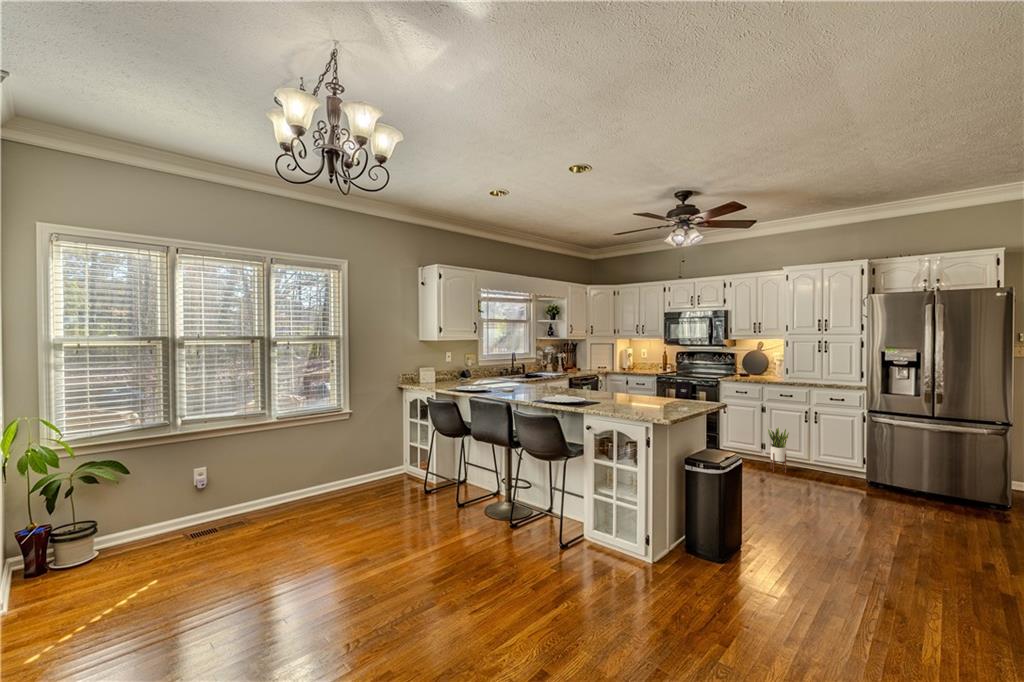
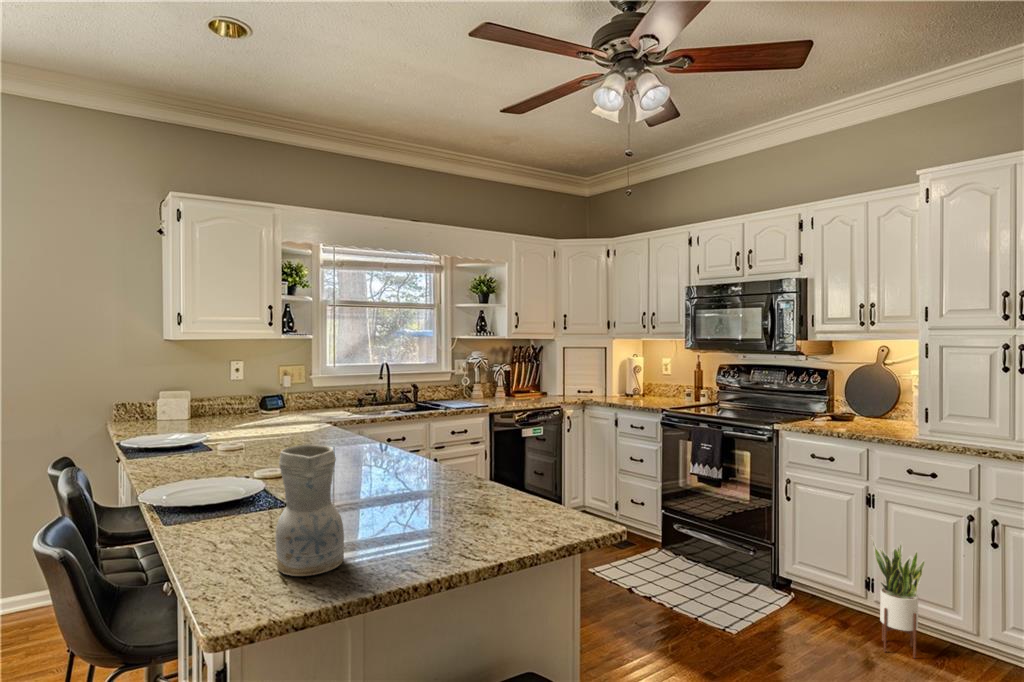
ceramic pitcher: none [634,374,659,413] -> present [276,444,344,576]

